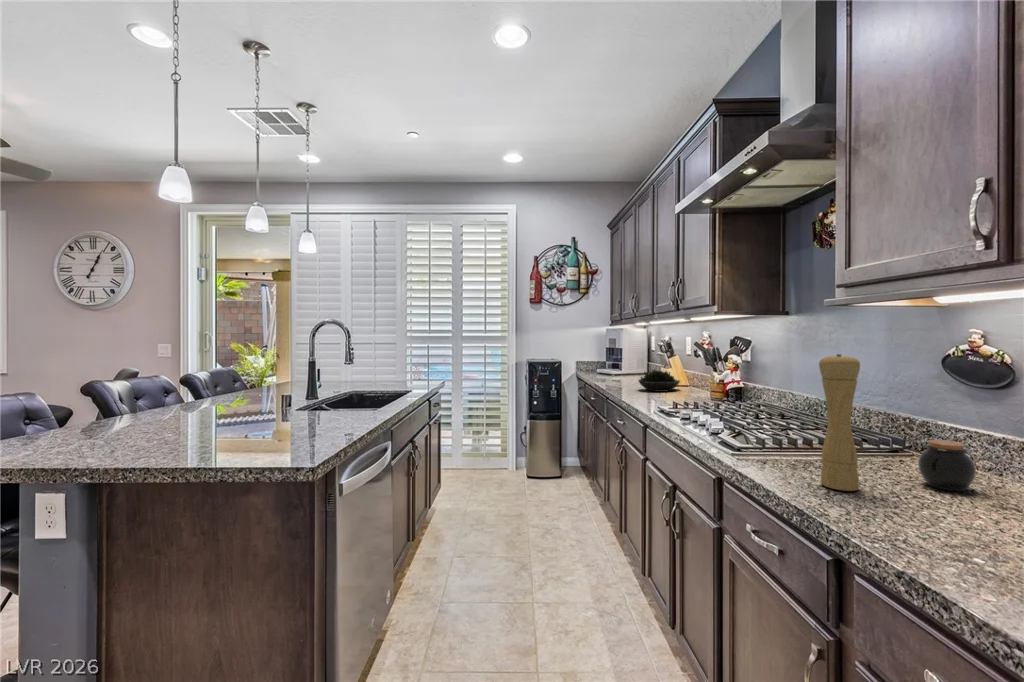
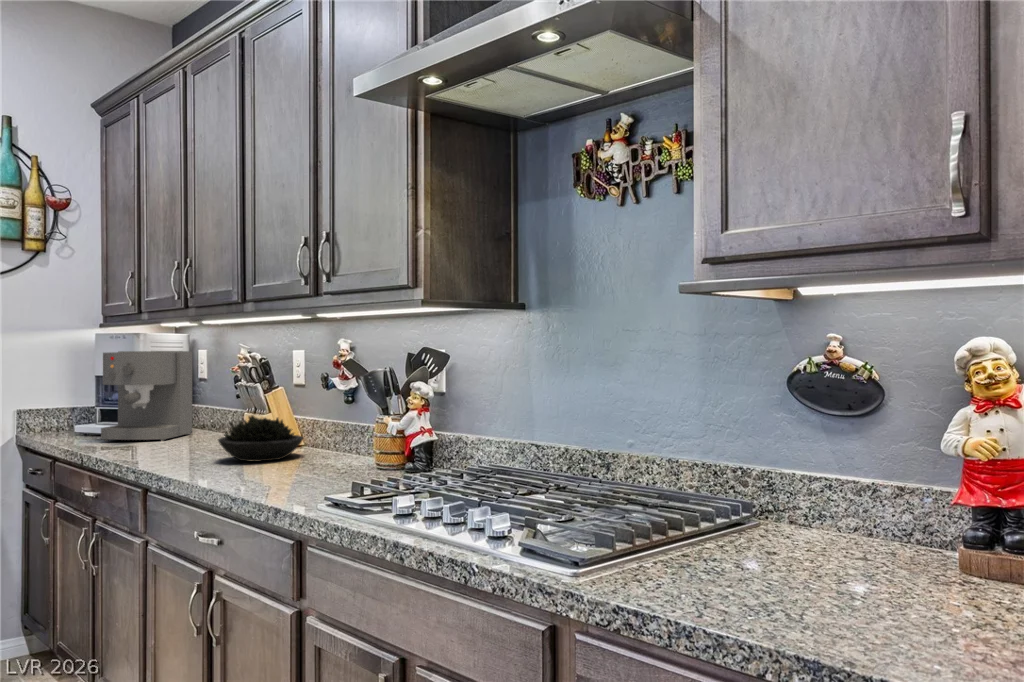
coffee maker: none [605,337,646,380] -> present [101,351,192,441]
pepper mill: present [819,354,860,491] -> none [763,368,825,605]
jar: present [918,440,976,491] -> none [837,496,905,571]

